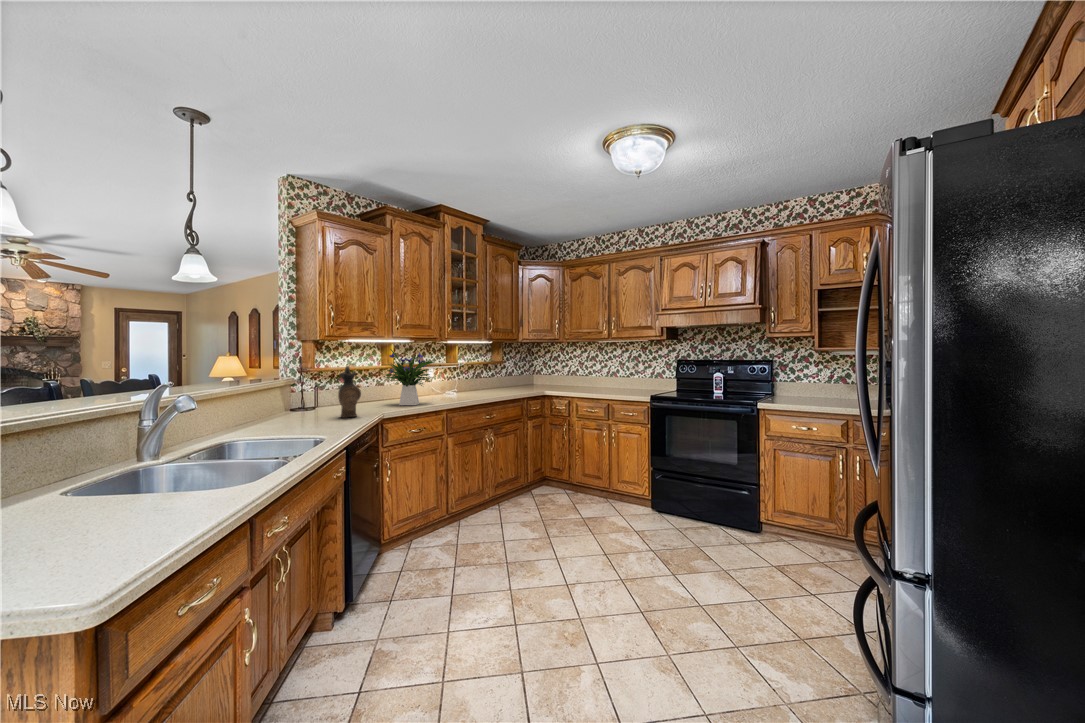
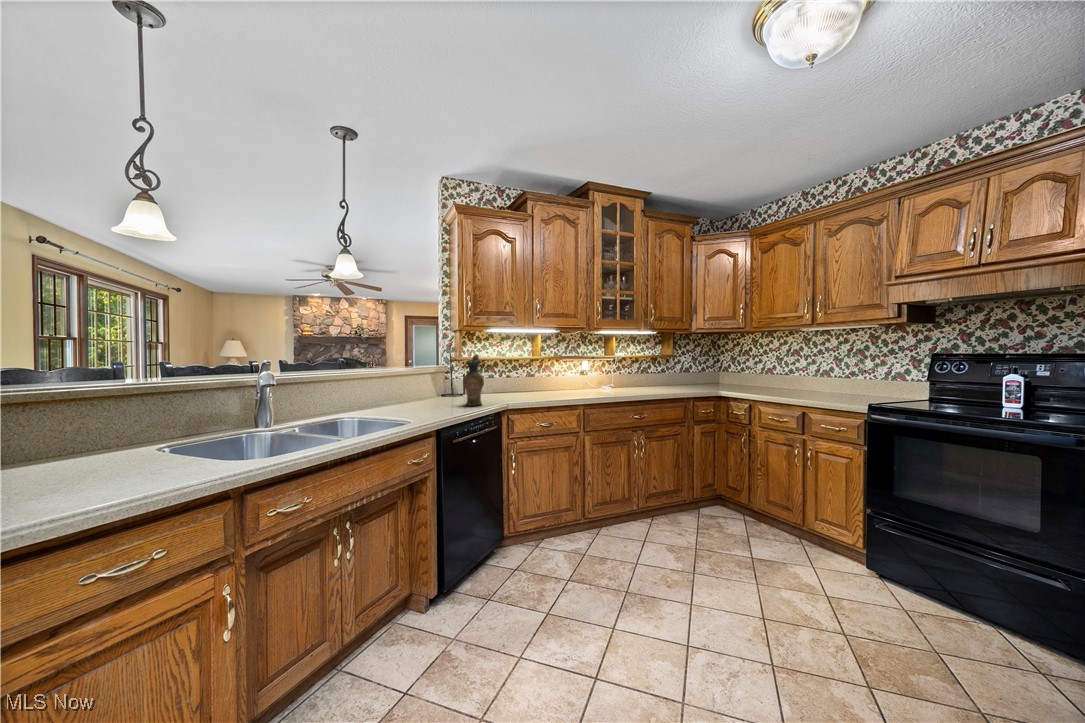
flower arrangement: present [385,350,434,405] -> none [520,338,577,398]

